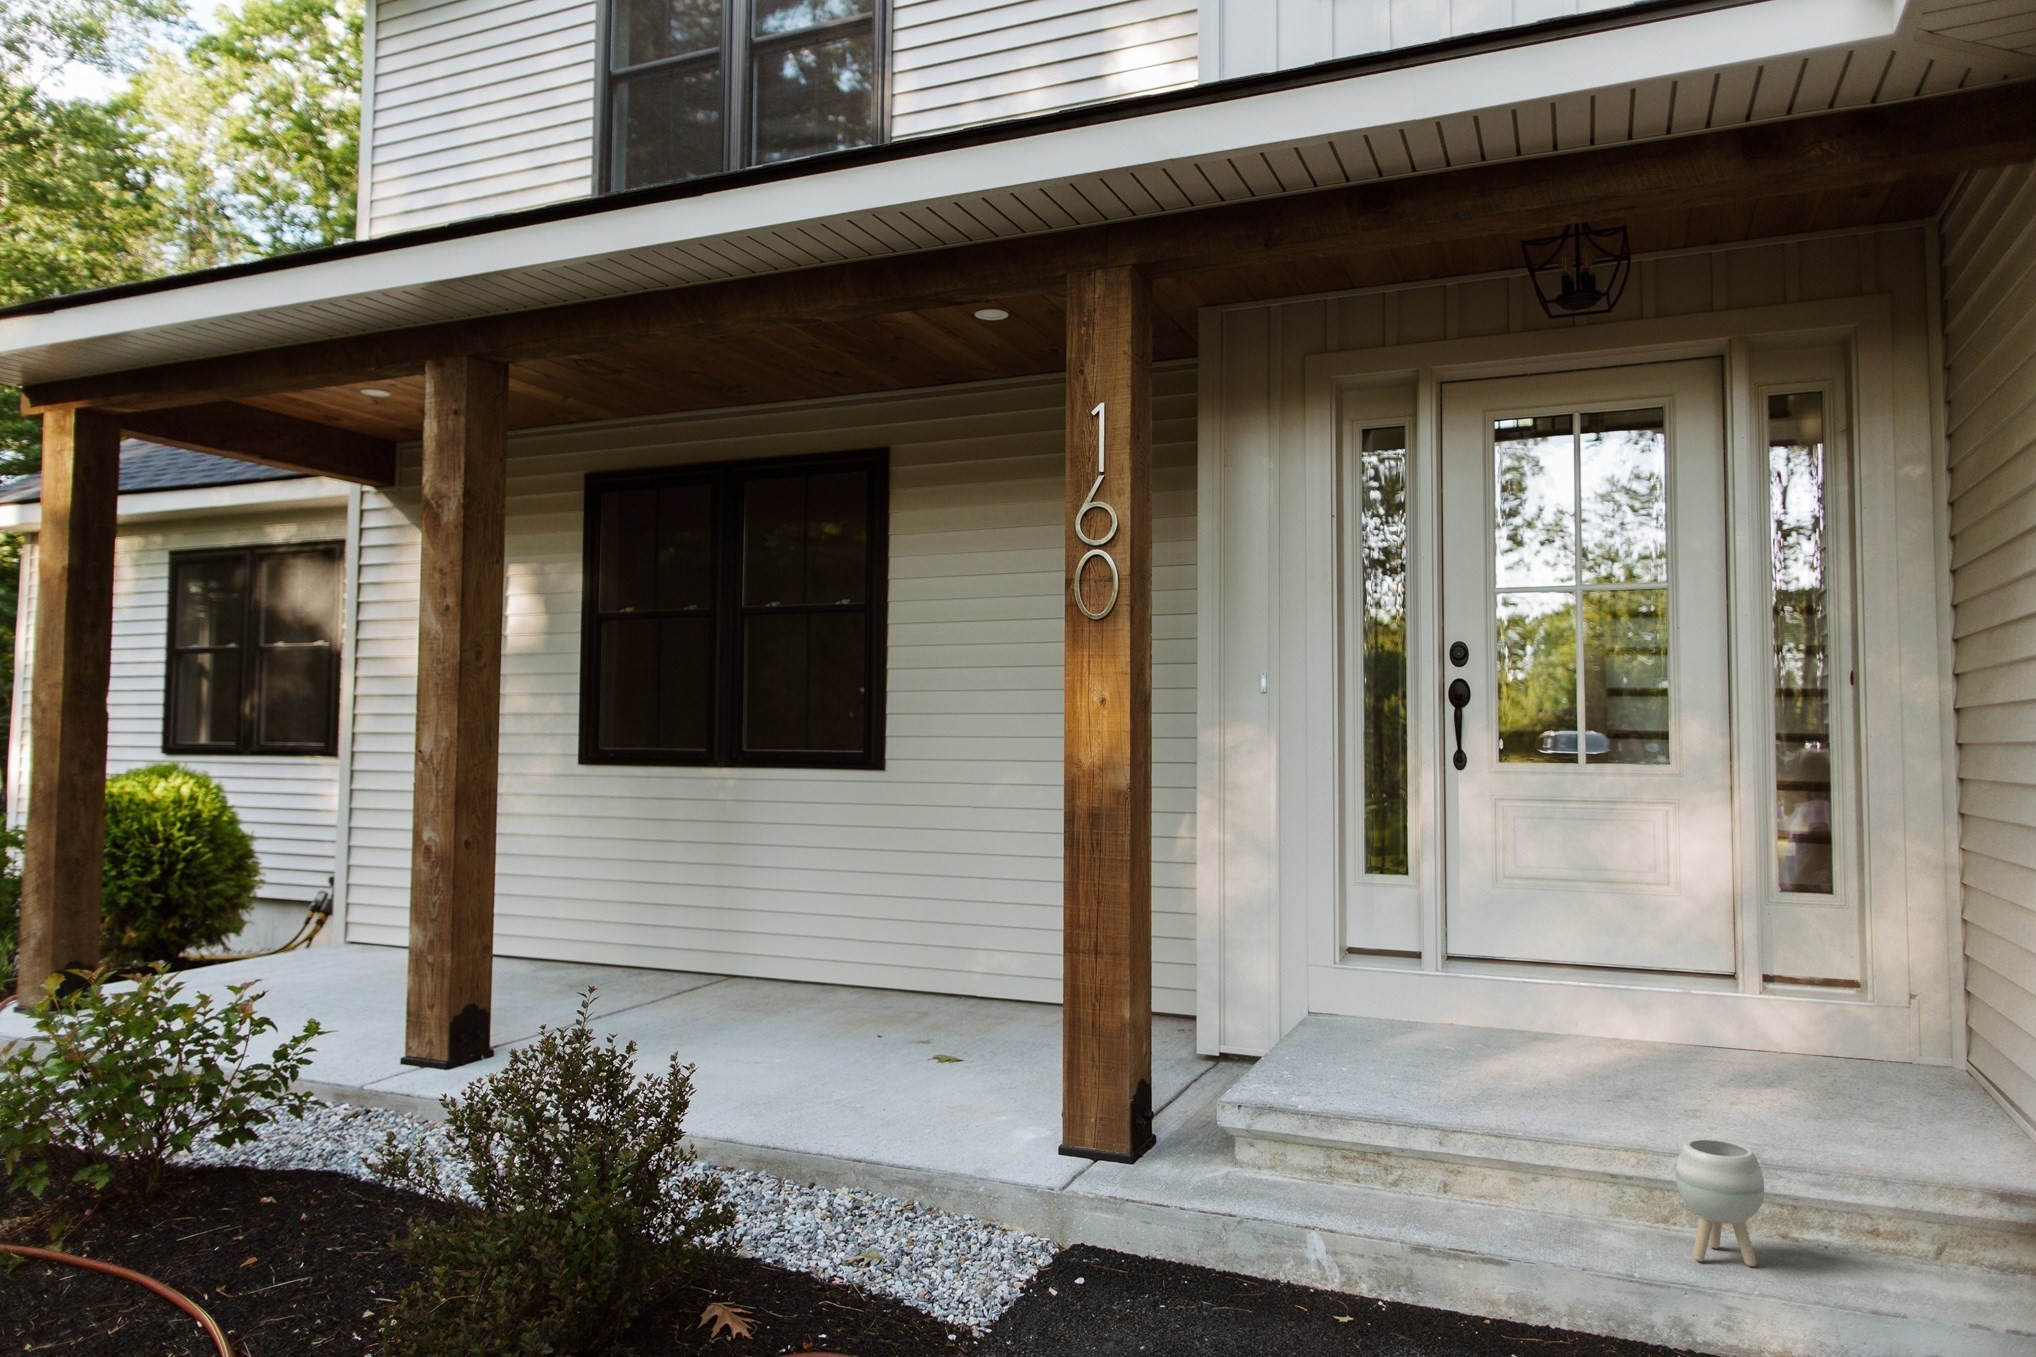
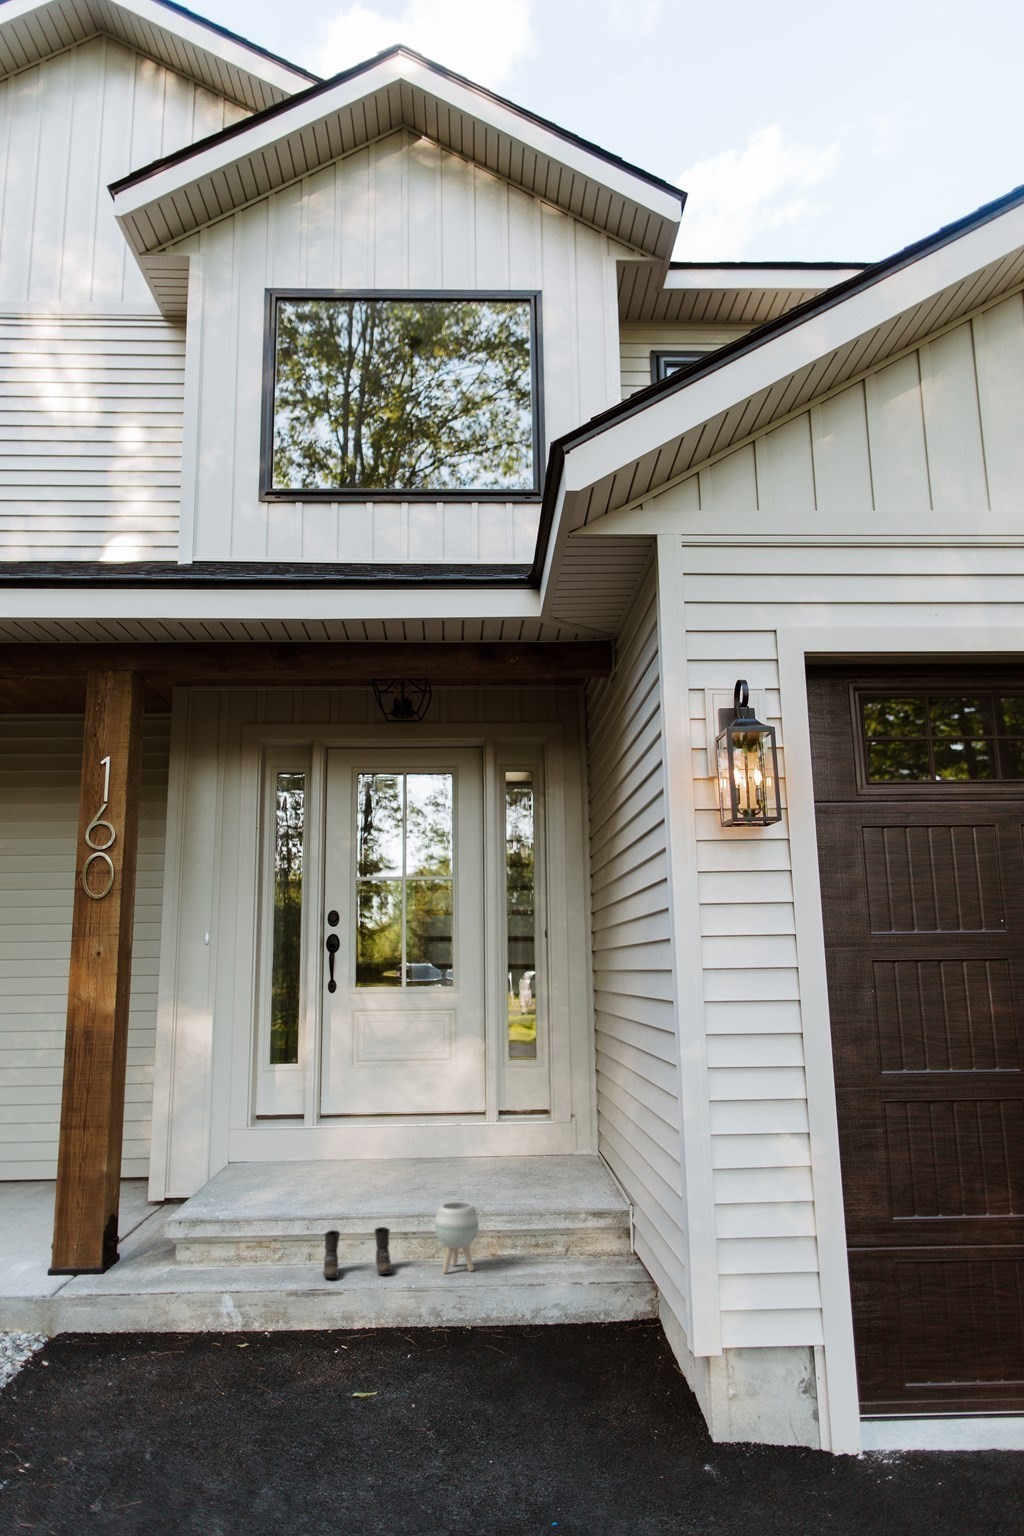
boots: none [1470,1154,1595,1243] -> present [323,1227,392,1278]

